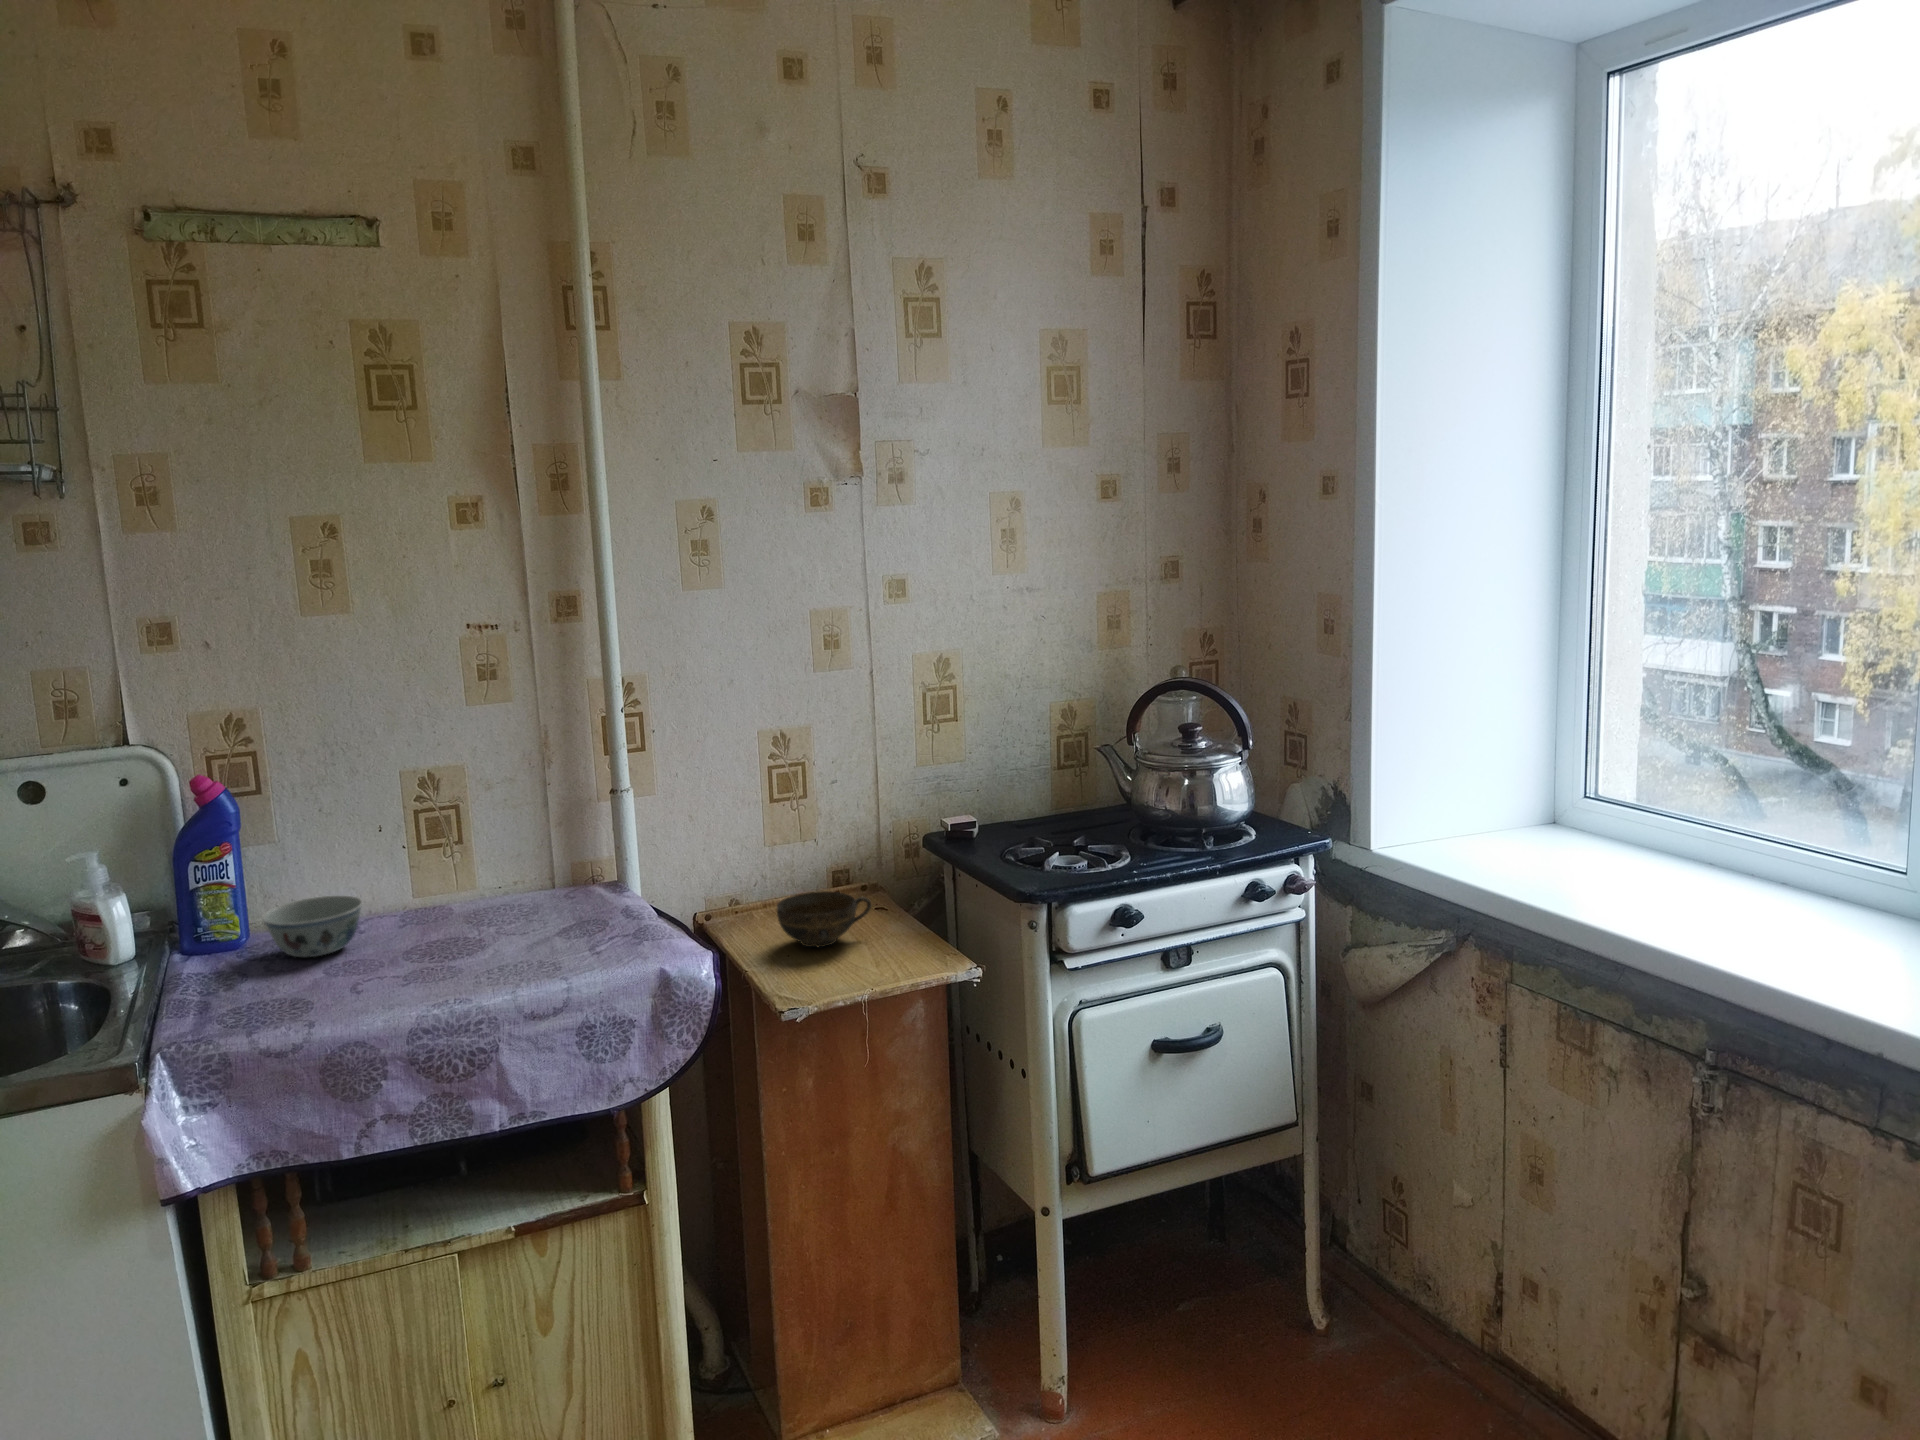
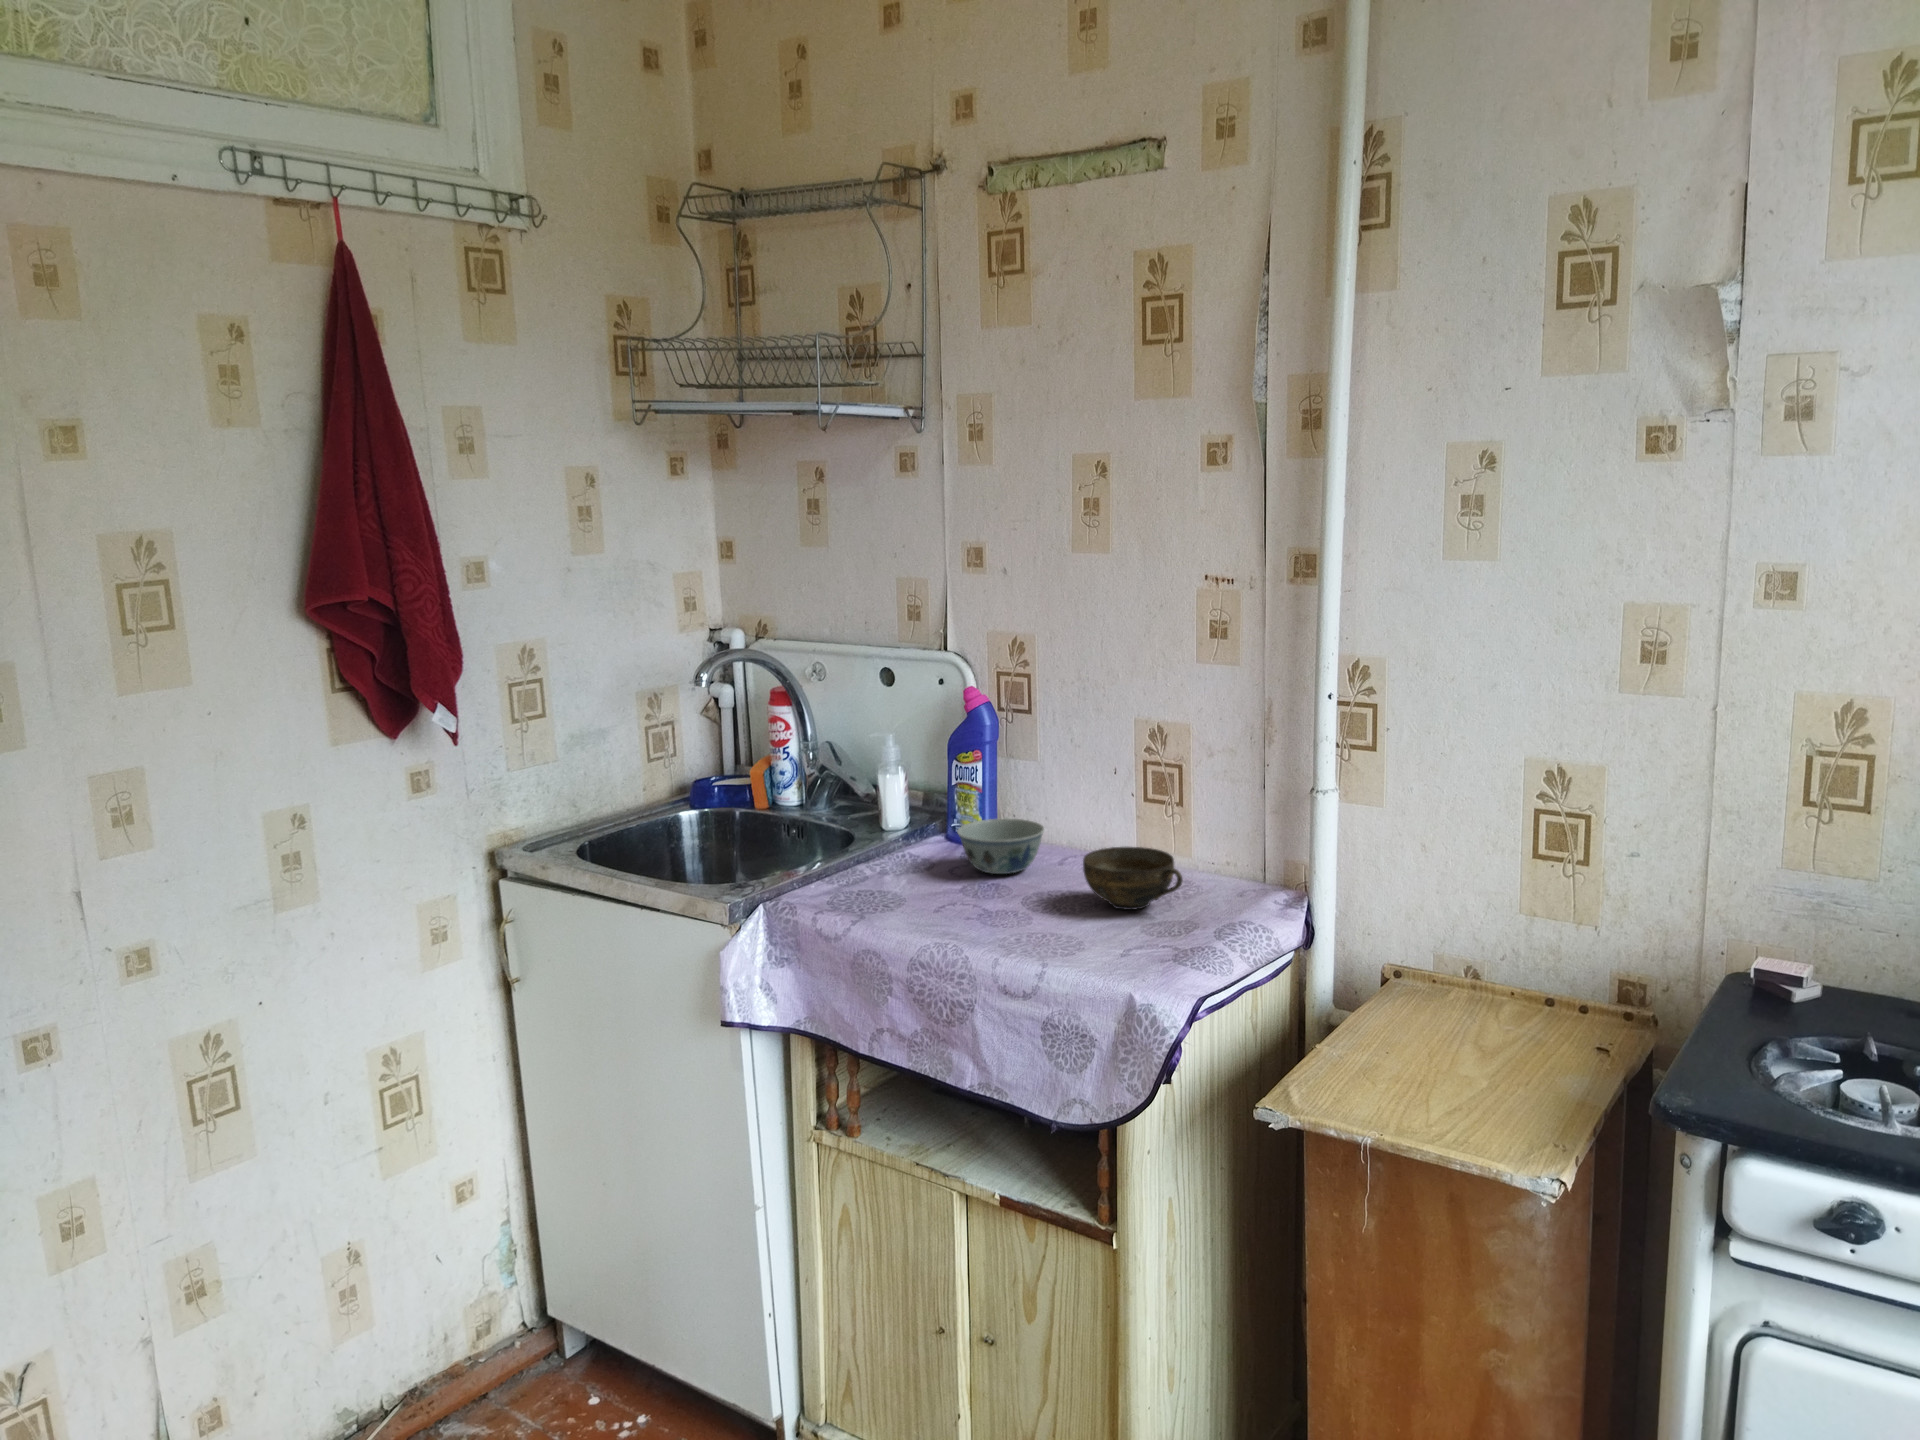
cup: present [777,891,871,947] -> present [1083,847,1183,910]

